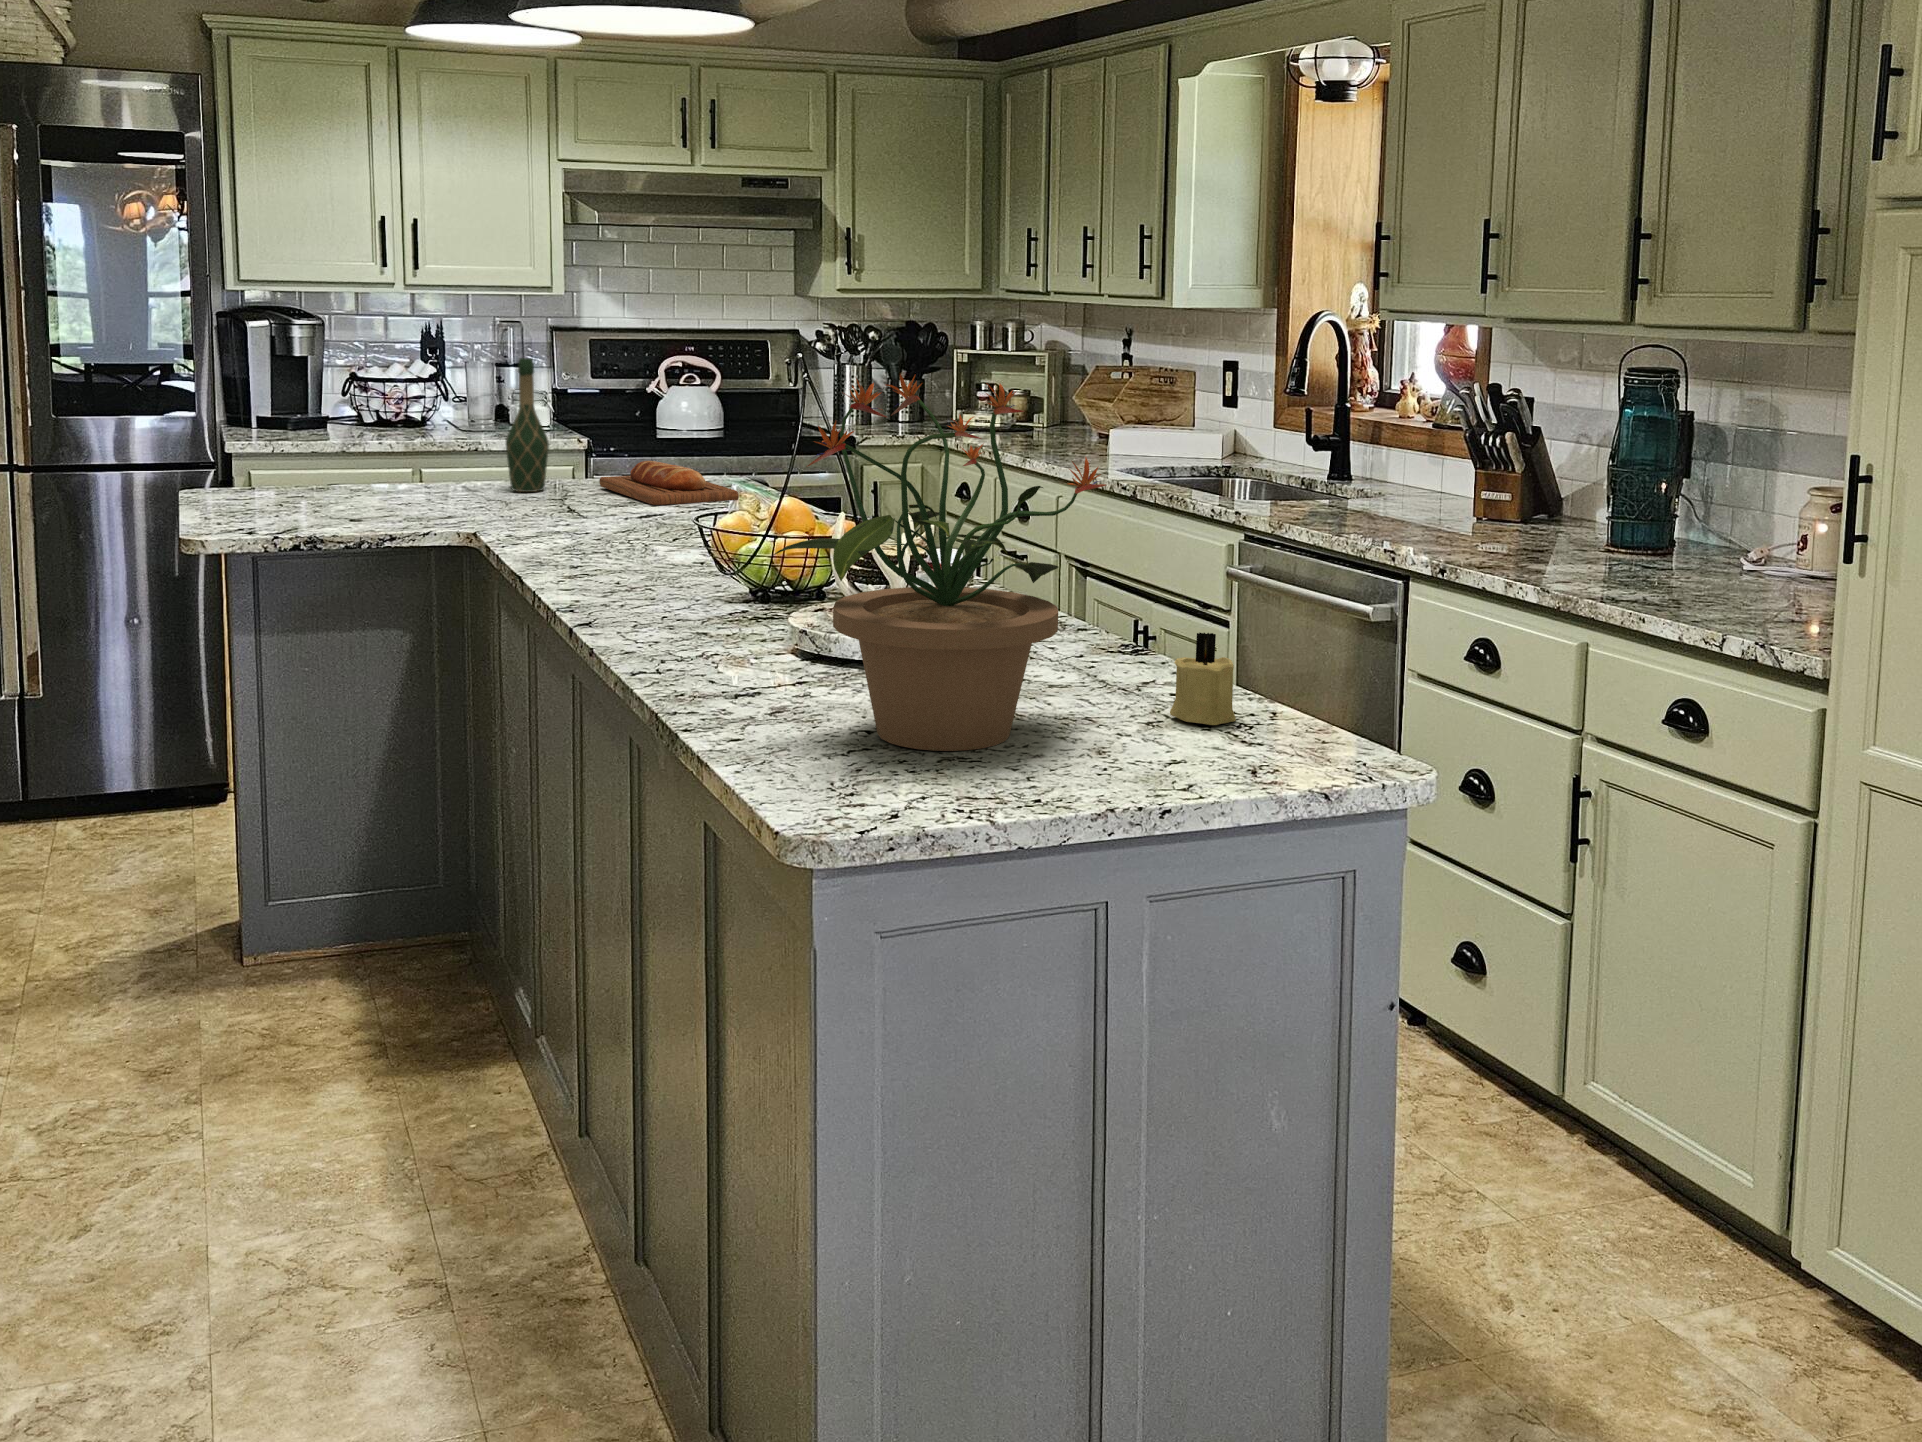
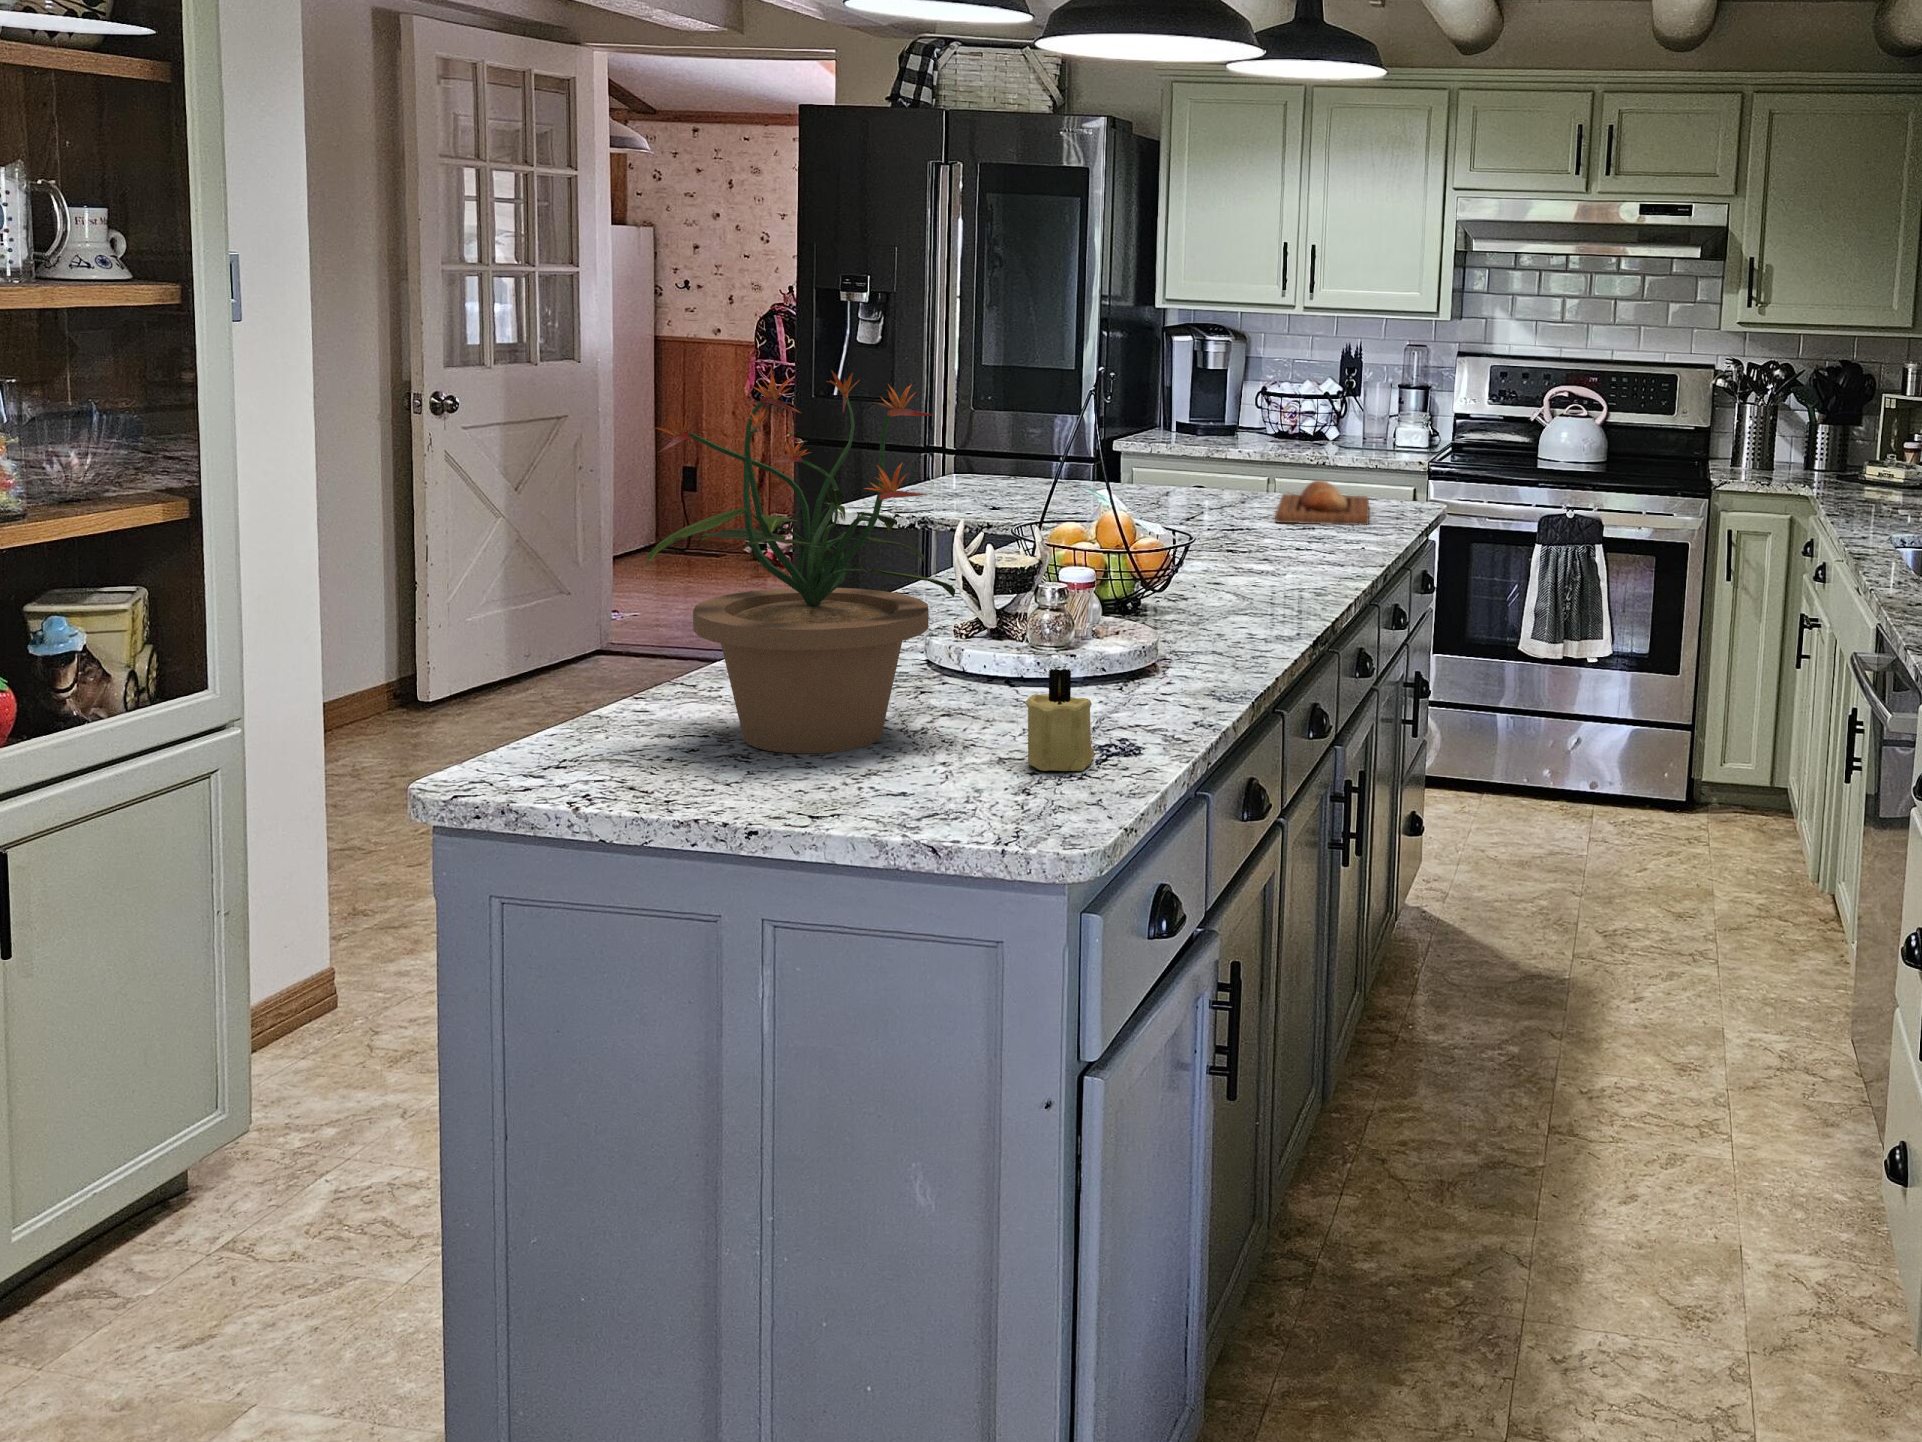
wine bottle: present [506,358,549,492] -> none [1199,372,1240,503]

